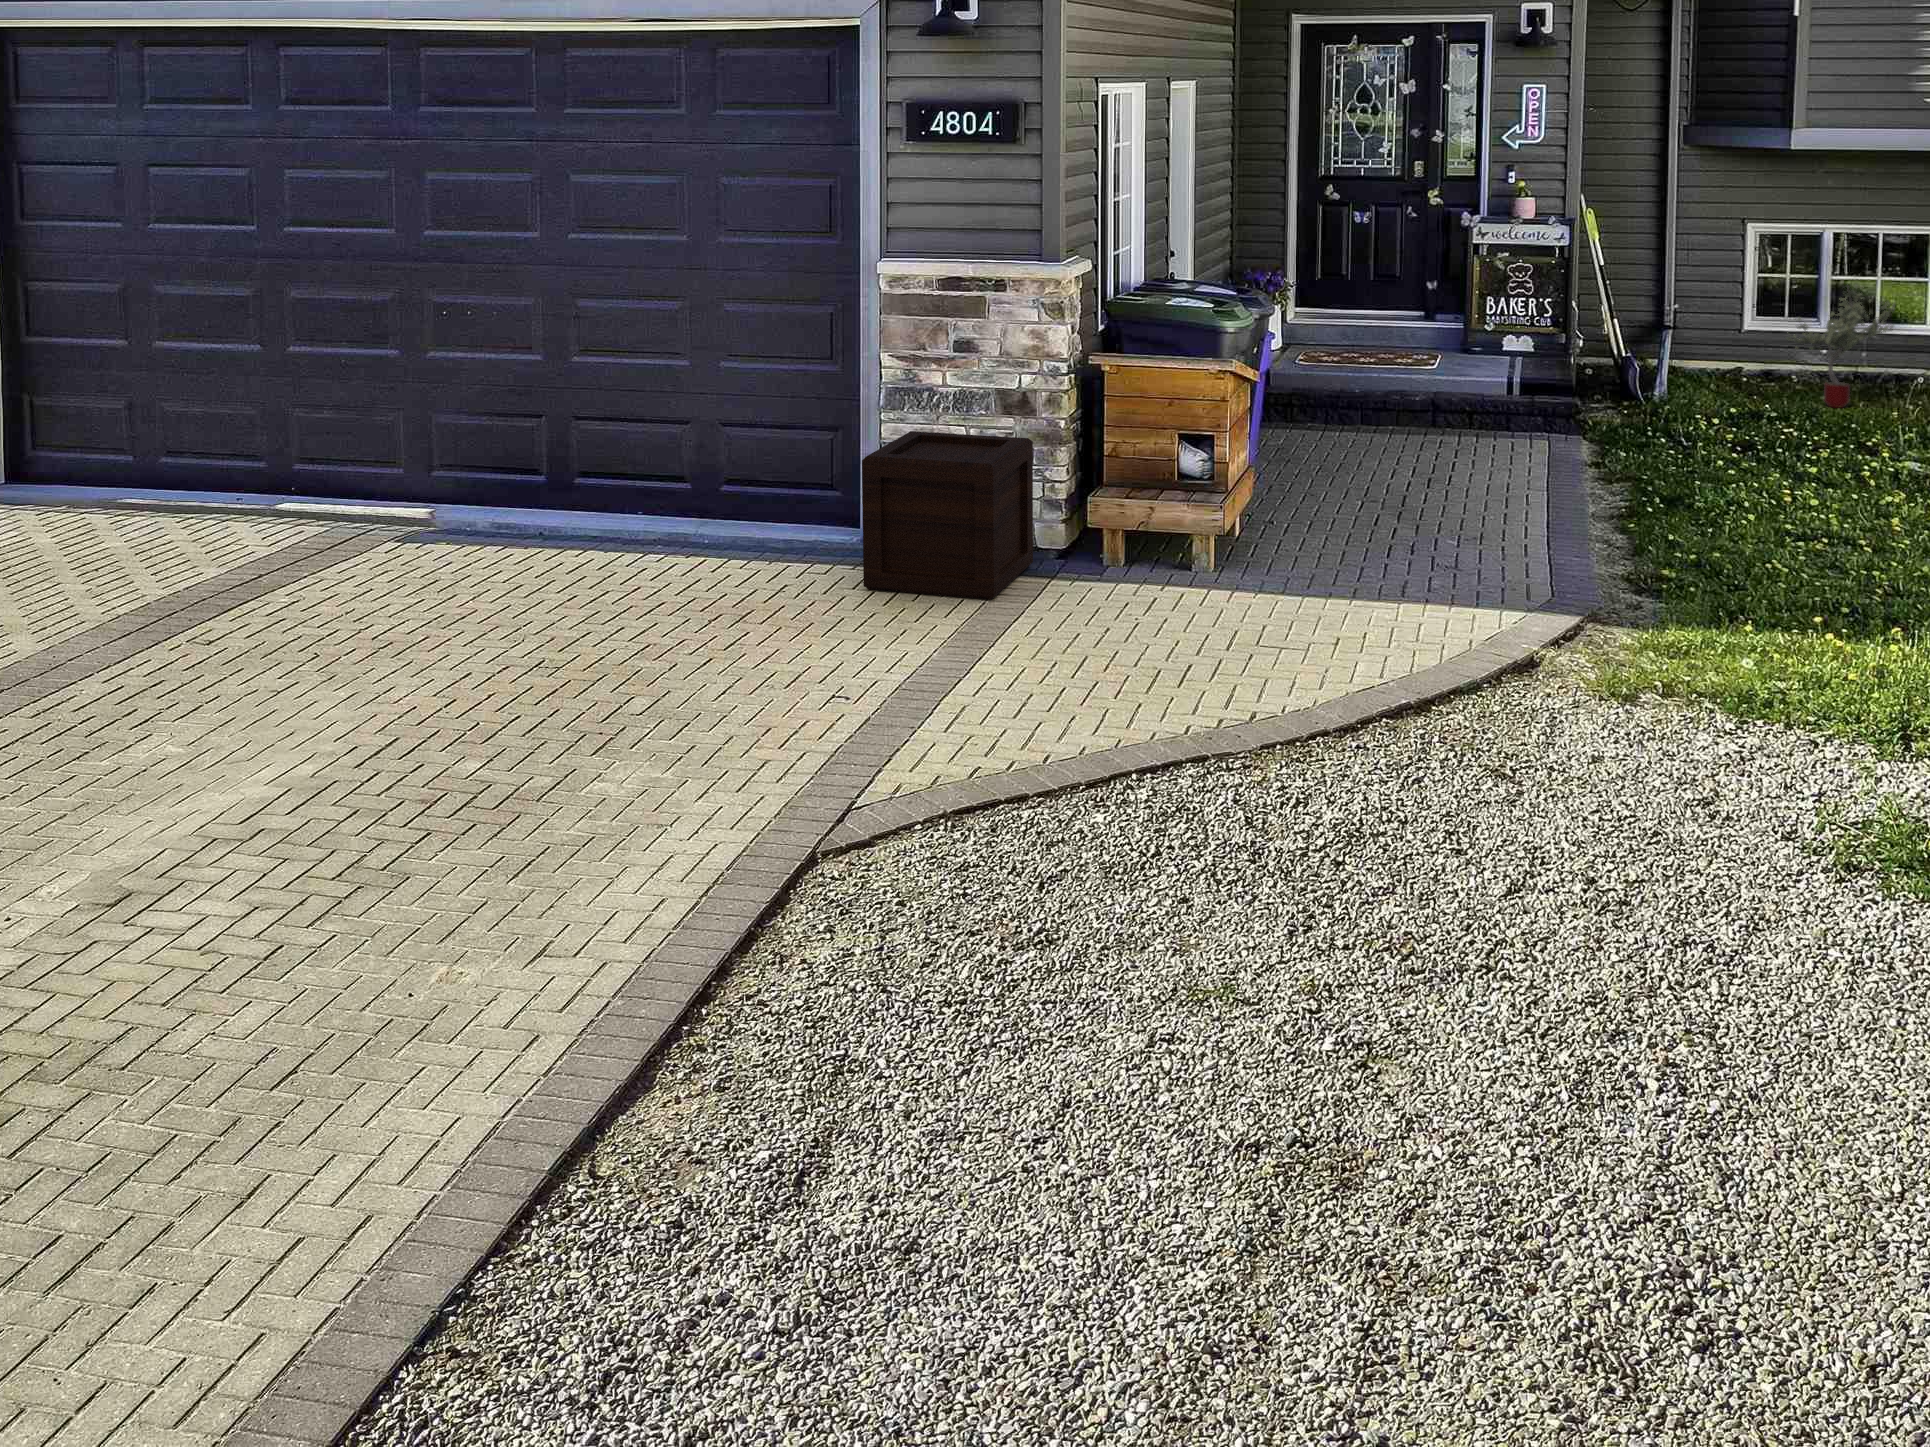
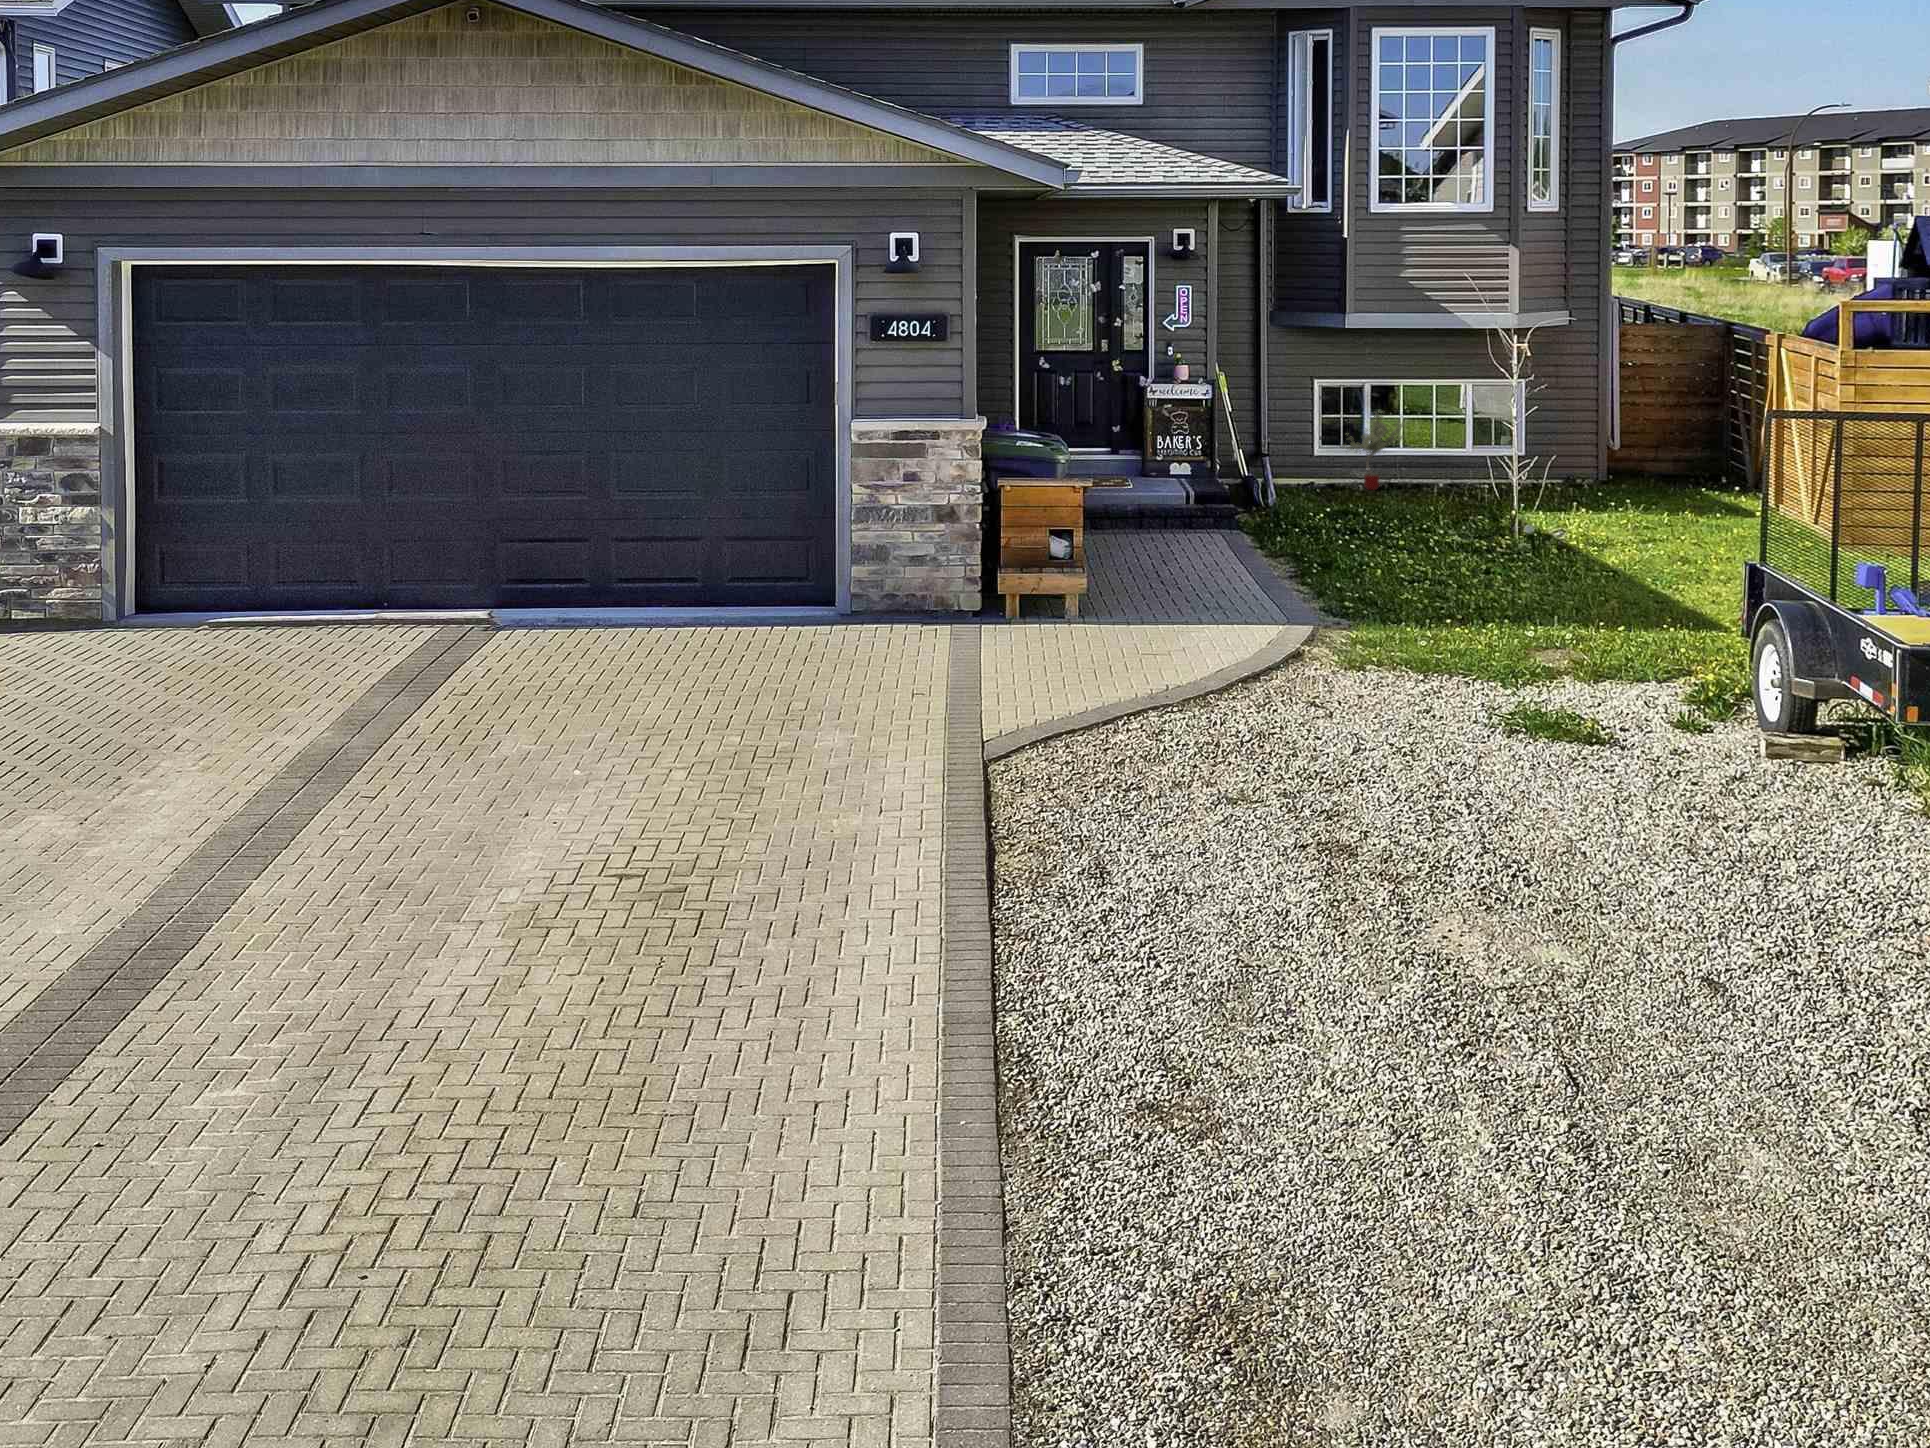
wooden crate: present [862,431,1033,600] -> none [862,536,958,643]

